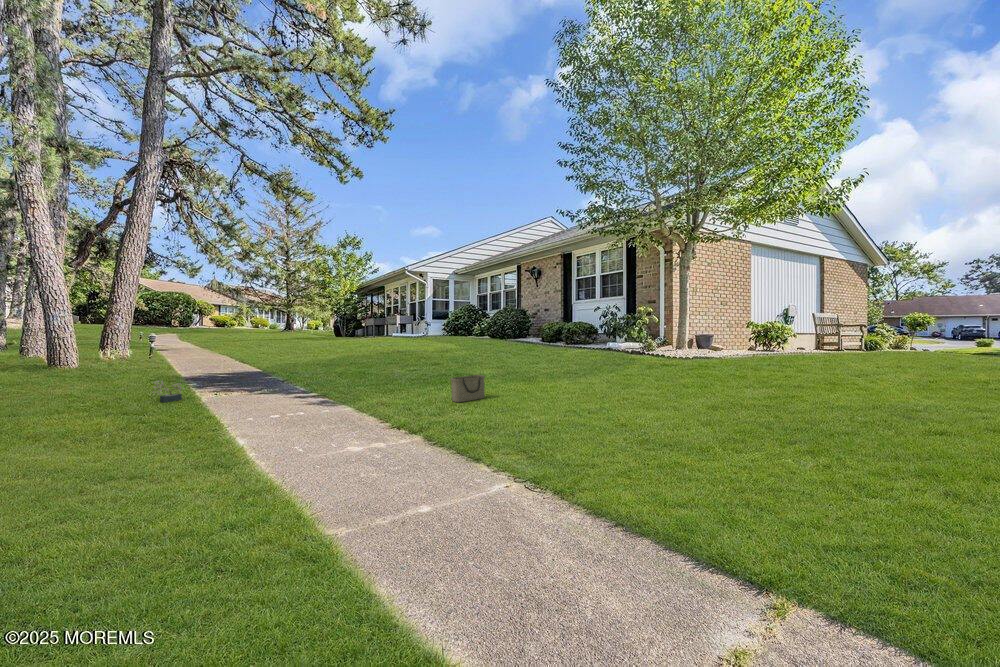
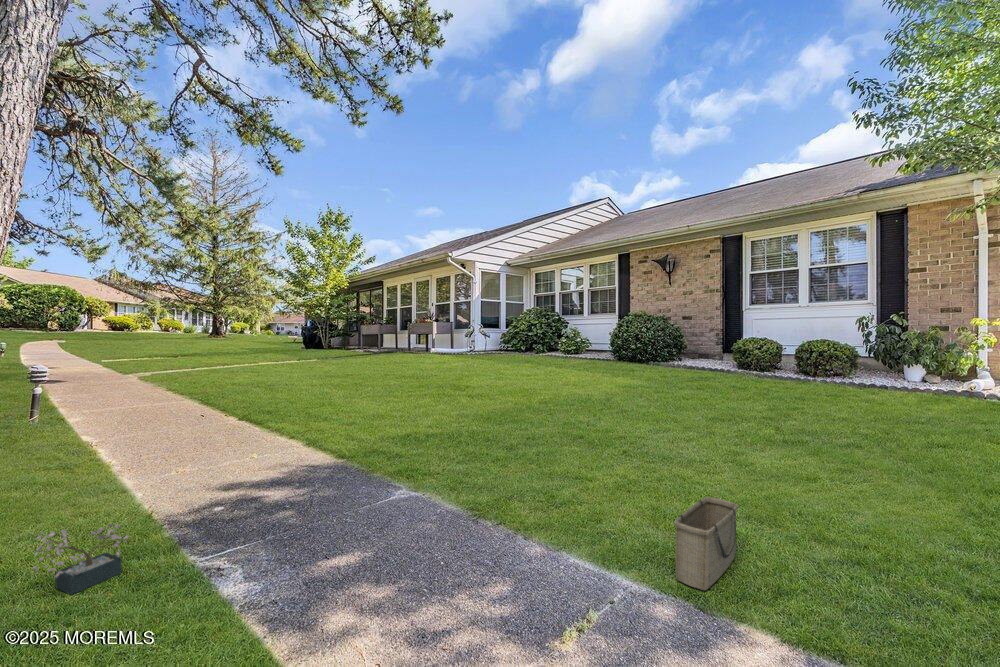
basket: present [450,375,485,402] -> present [674,497,738,590]

